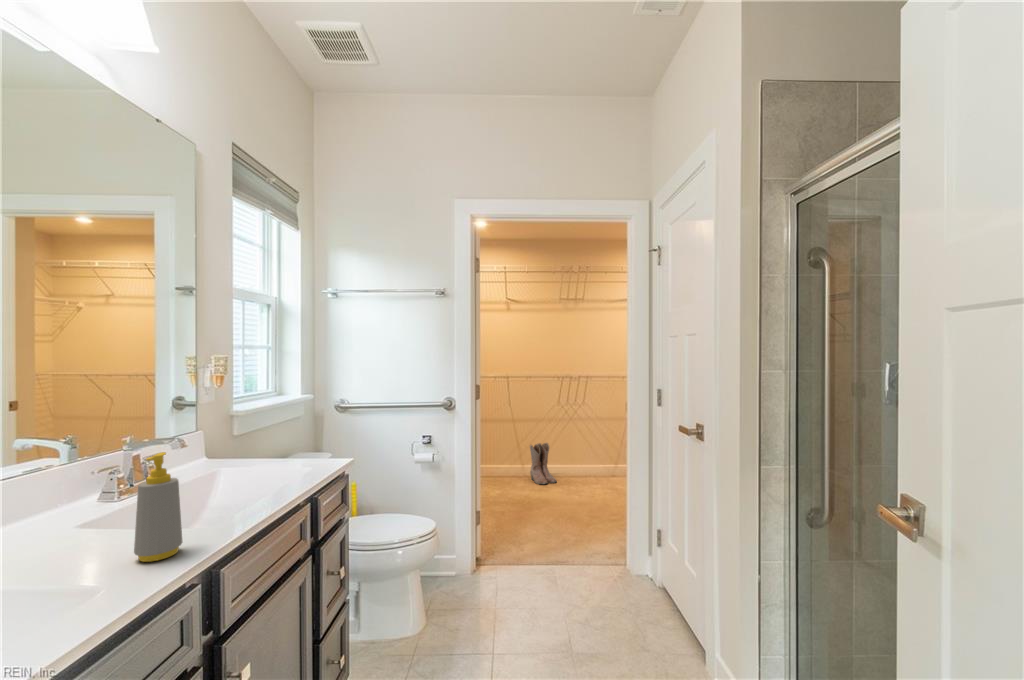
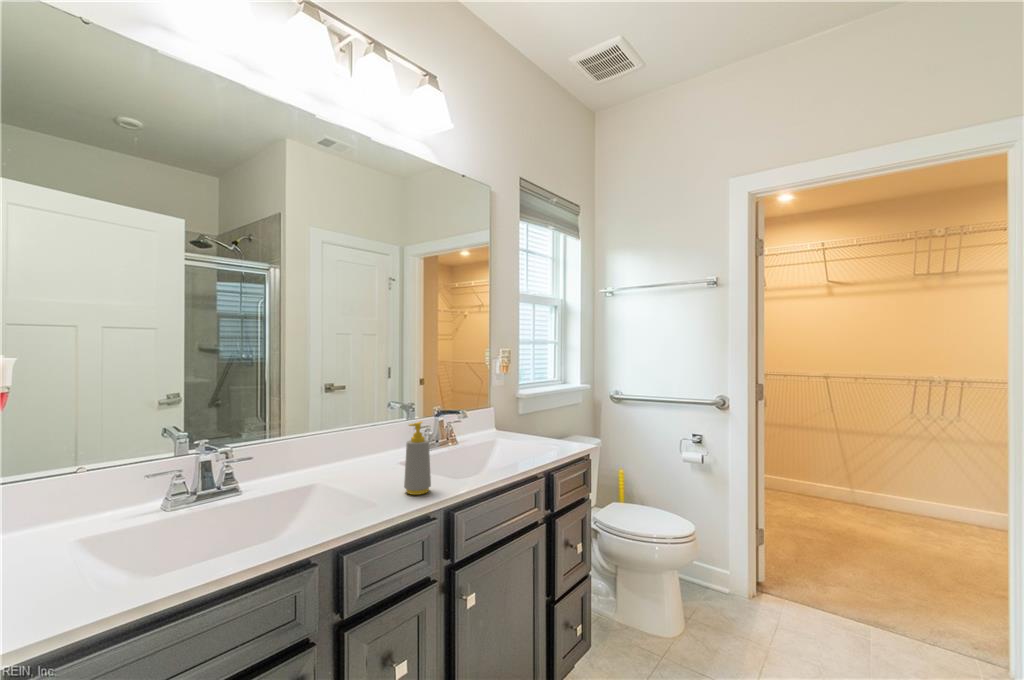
boots: present [530,443,556,484] -> none [865,468,908,525]

